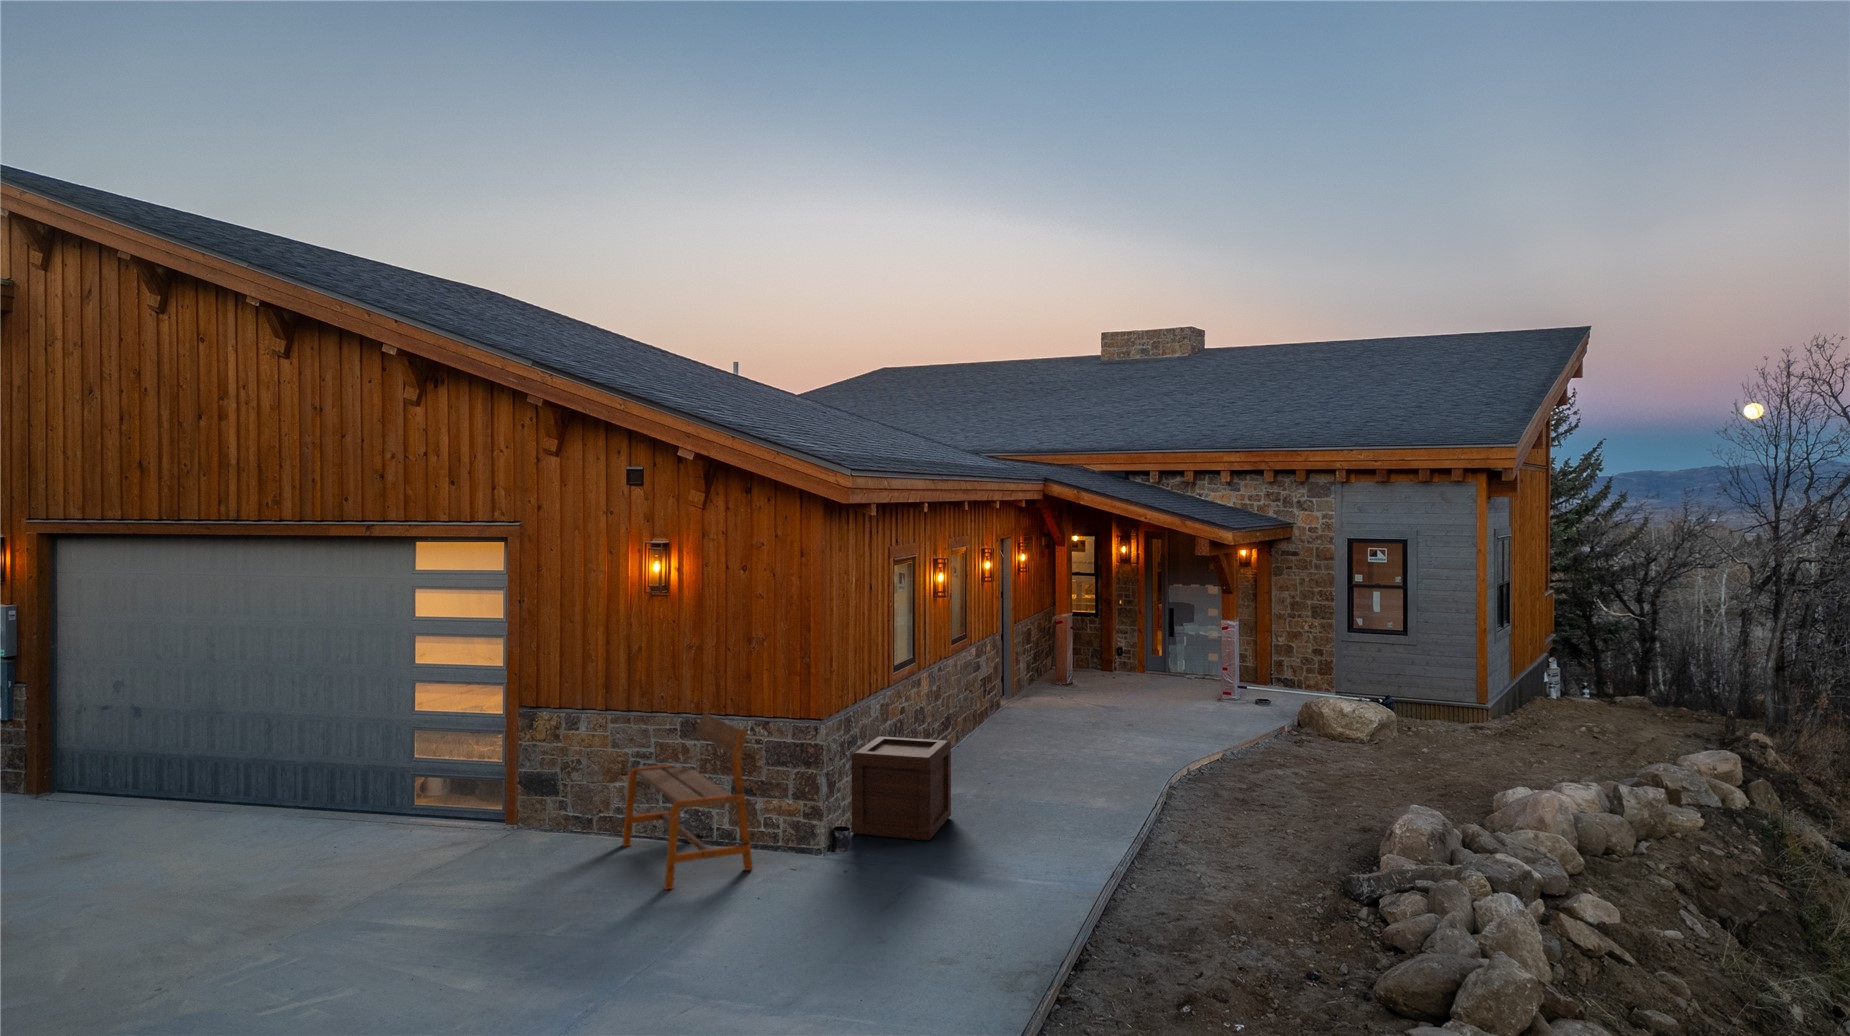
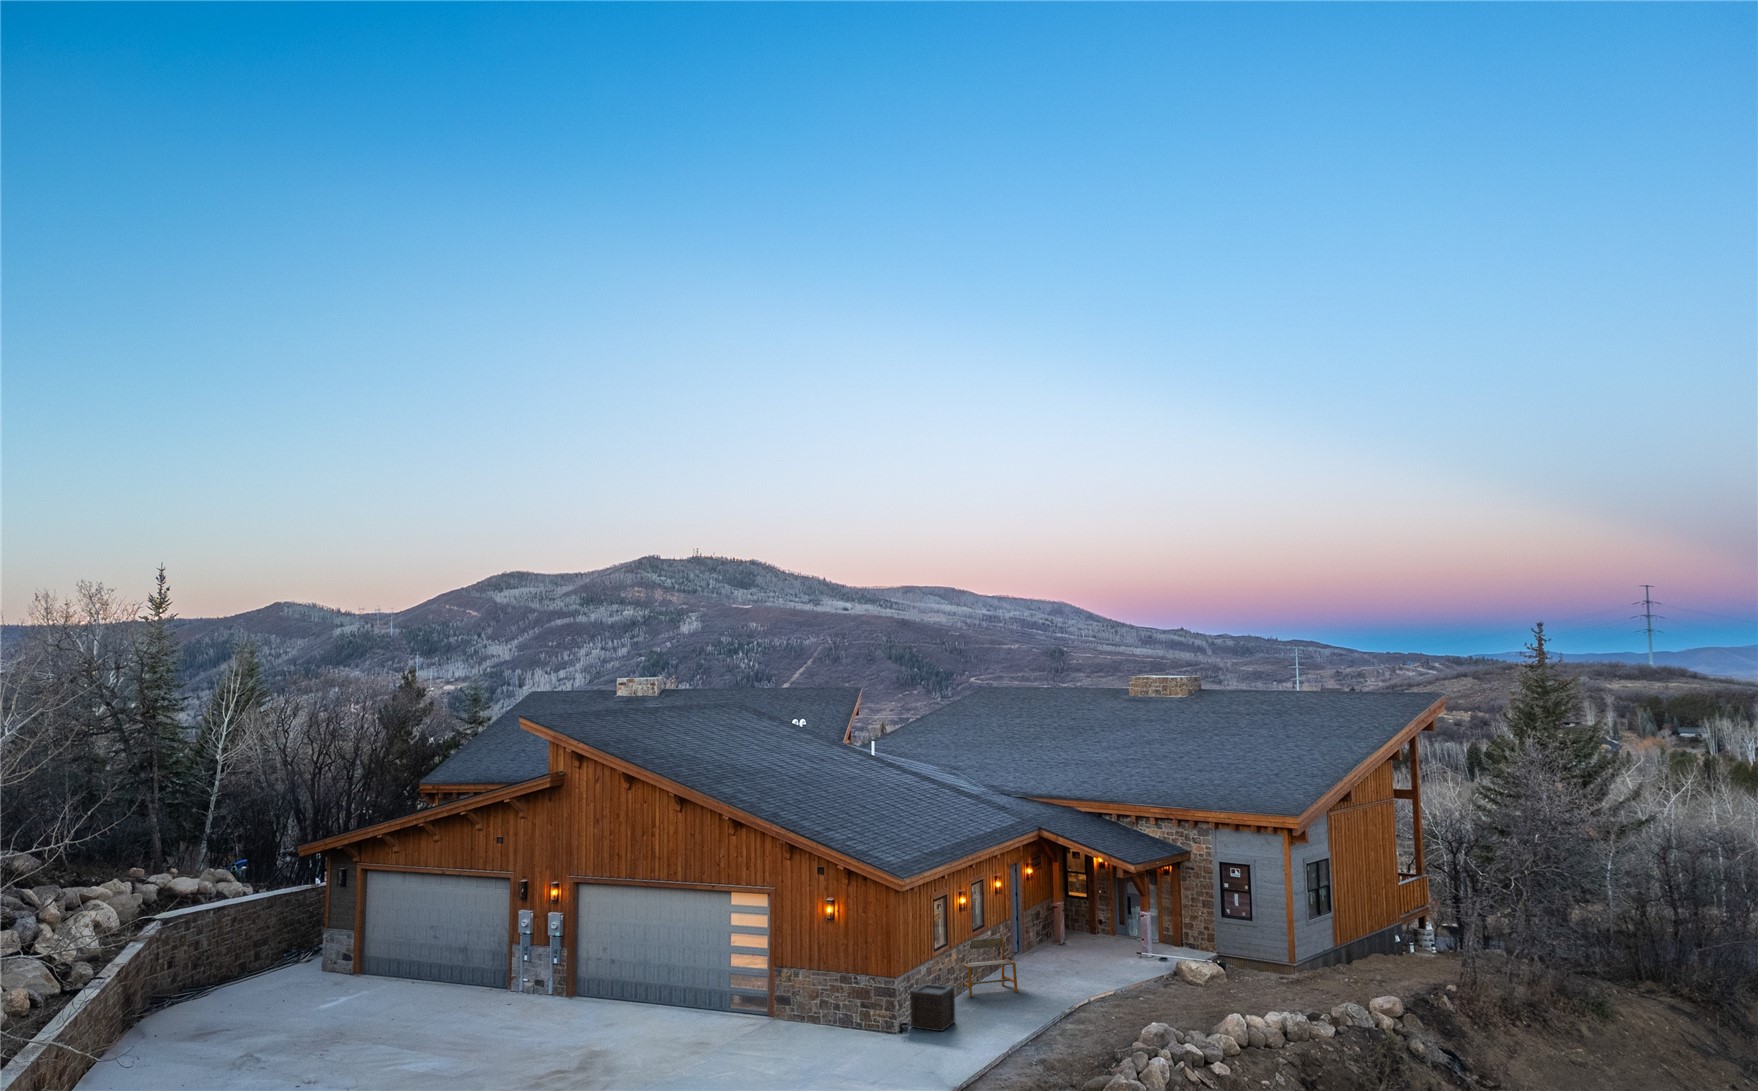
bench: present [623,713,753,889] -> present [964,937,1018,997]

